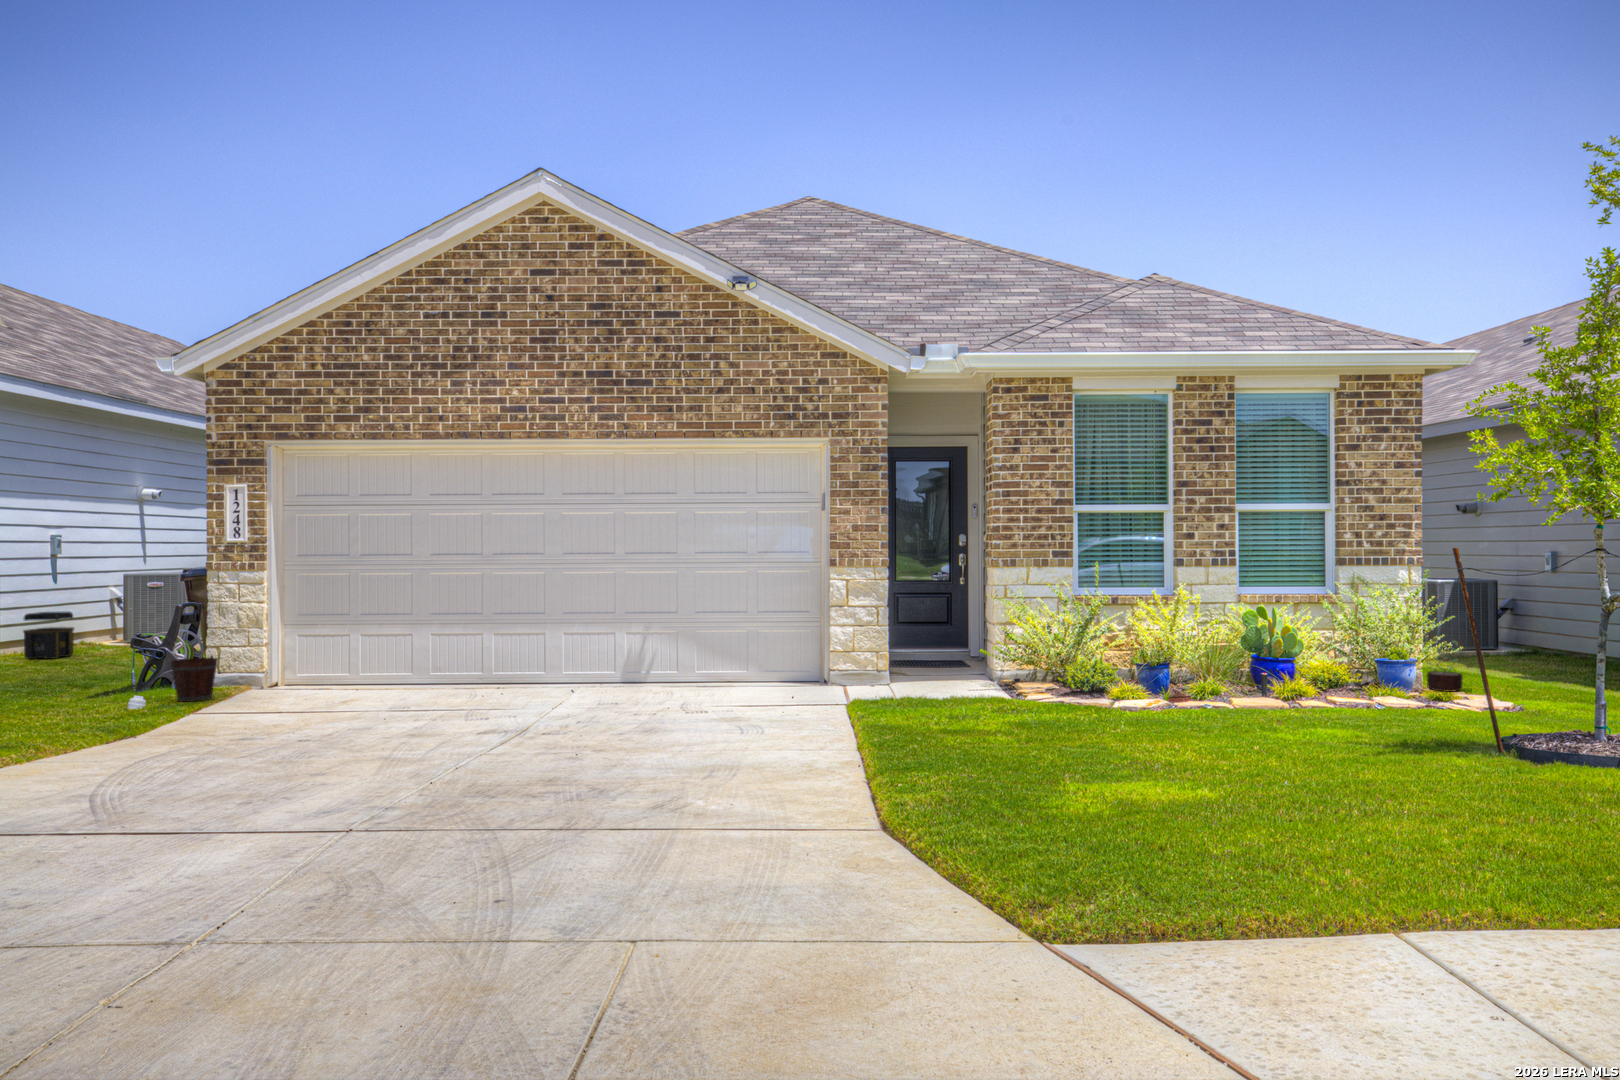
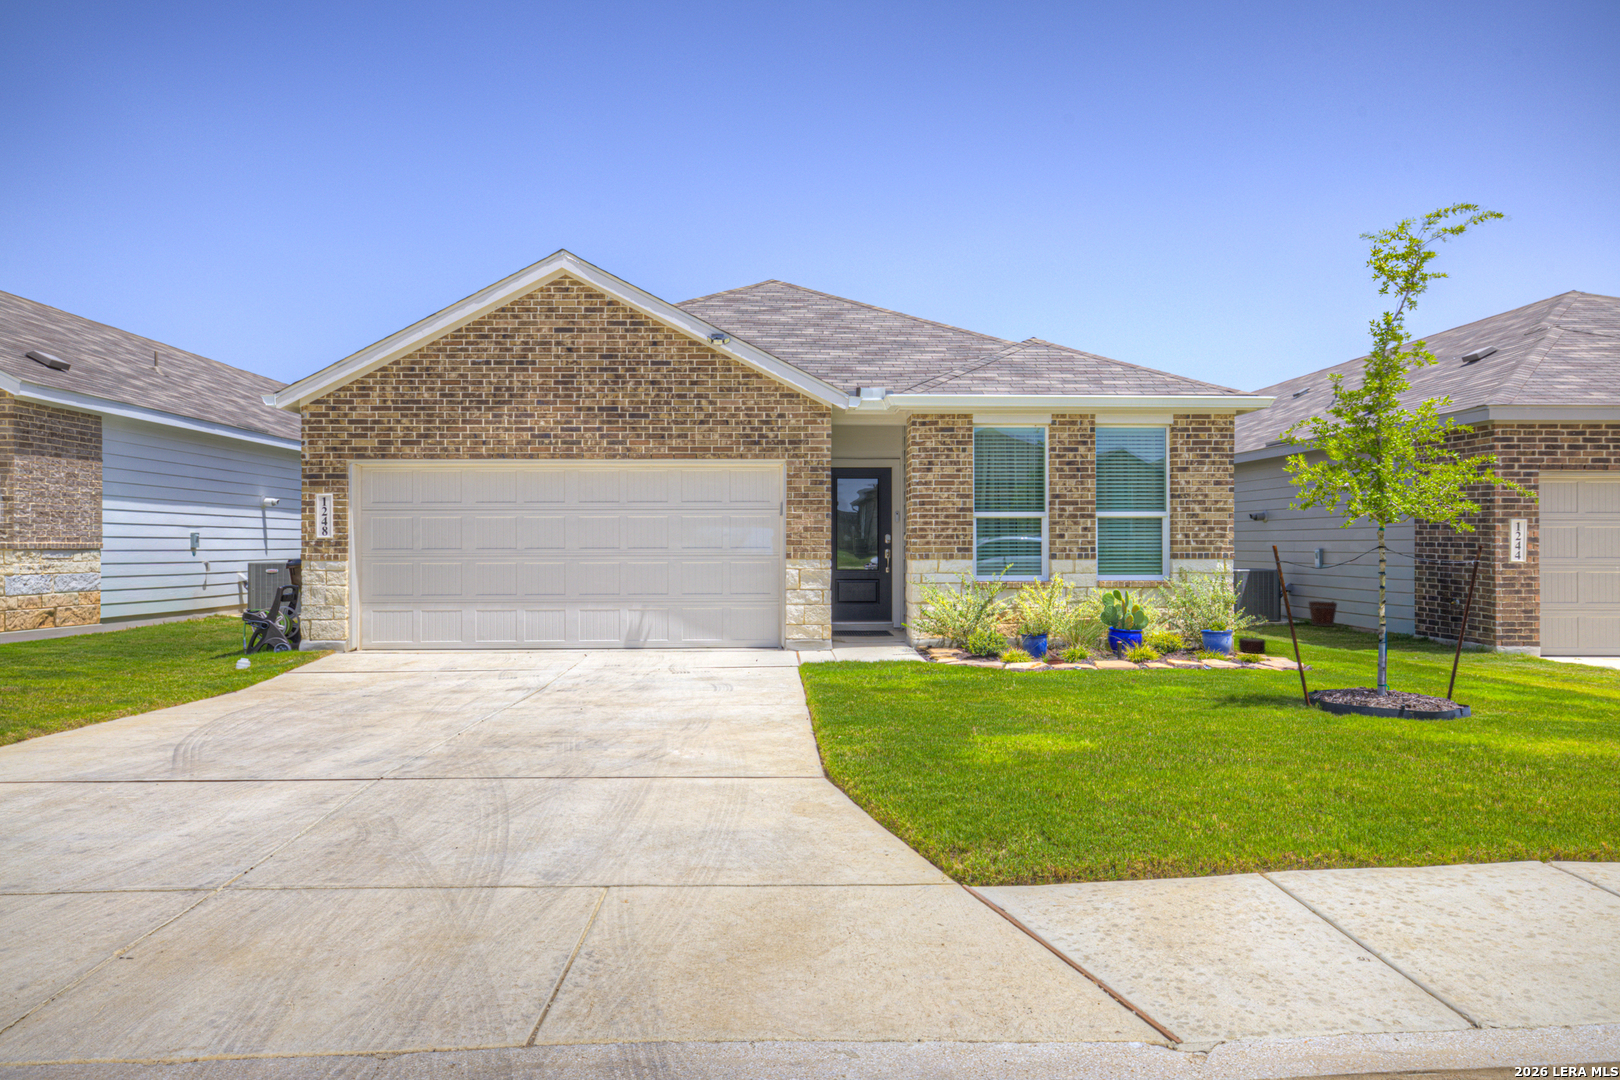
toolbox: present [23,612,74,659] -> none [169,593,211,629]
bucket: present [171,656,217,702] -> present [1309,601,1337,627]

